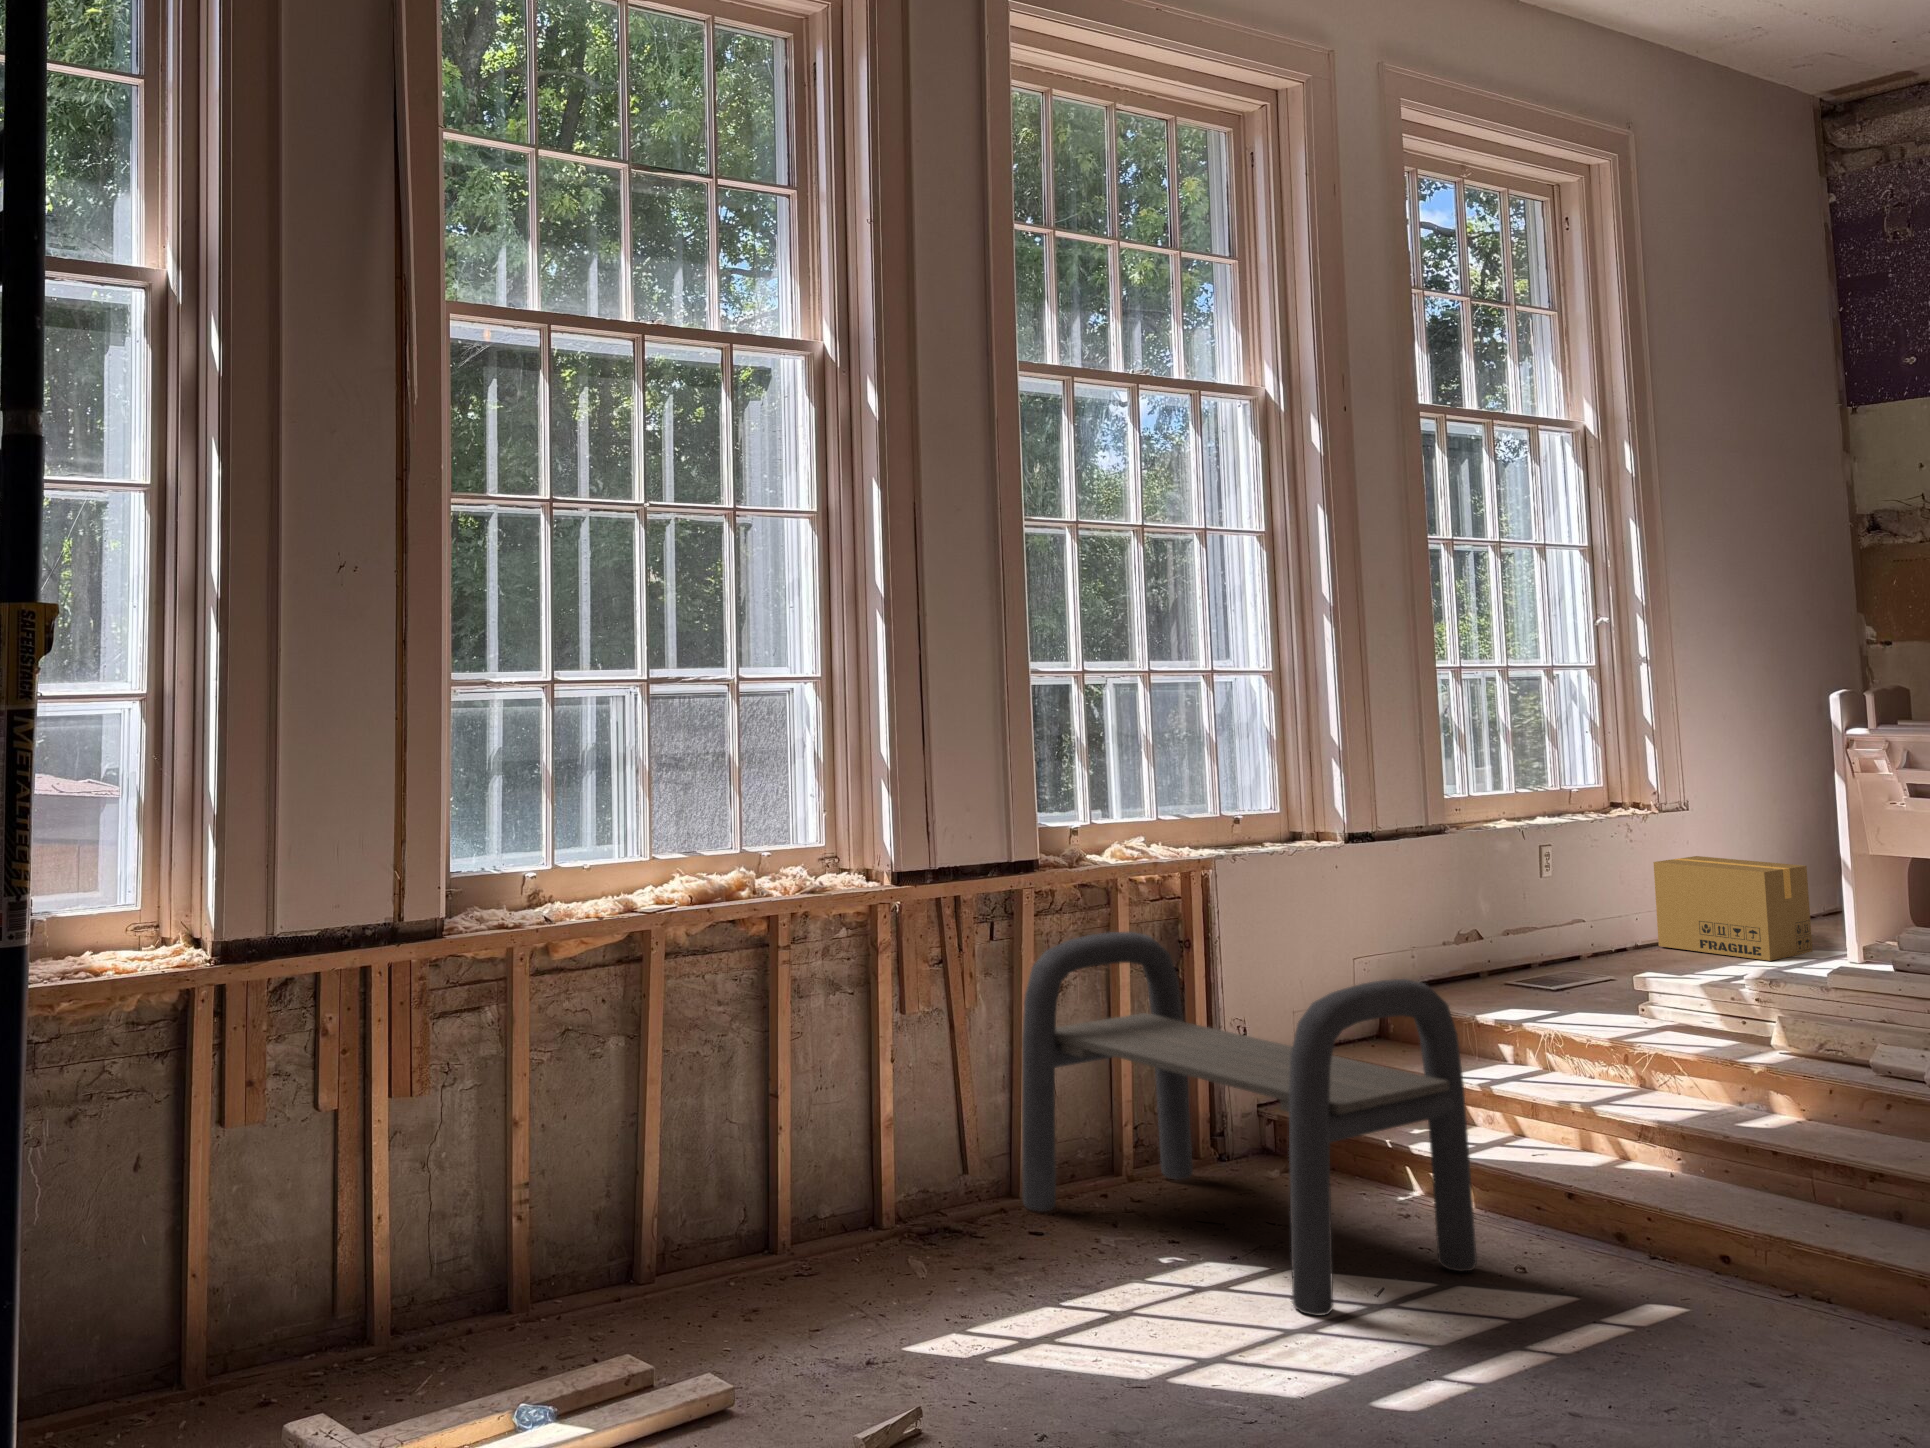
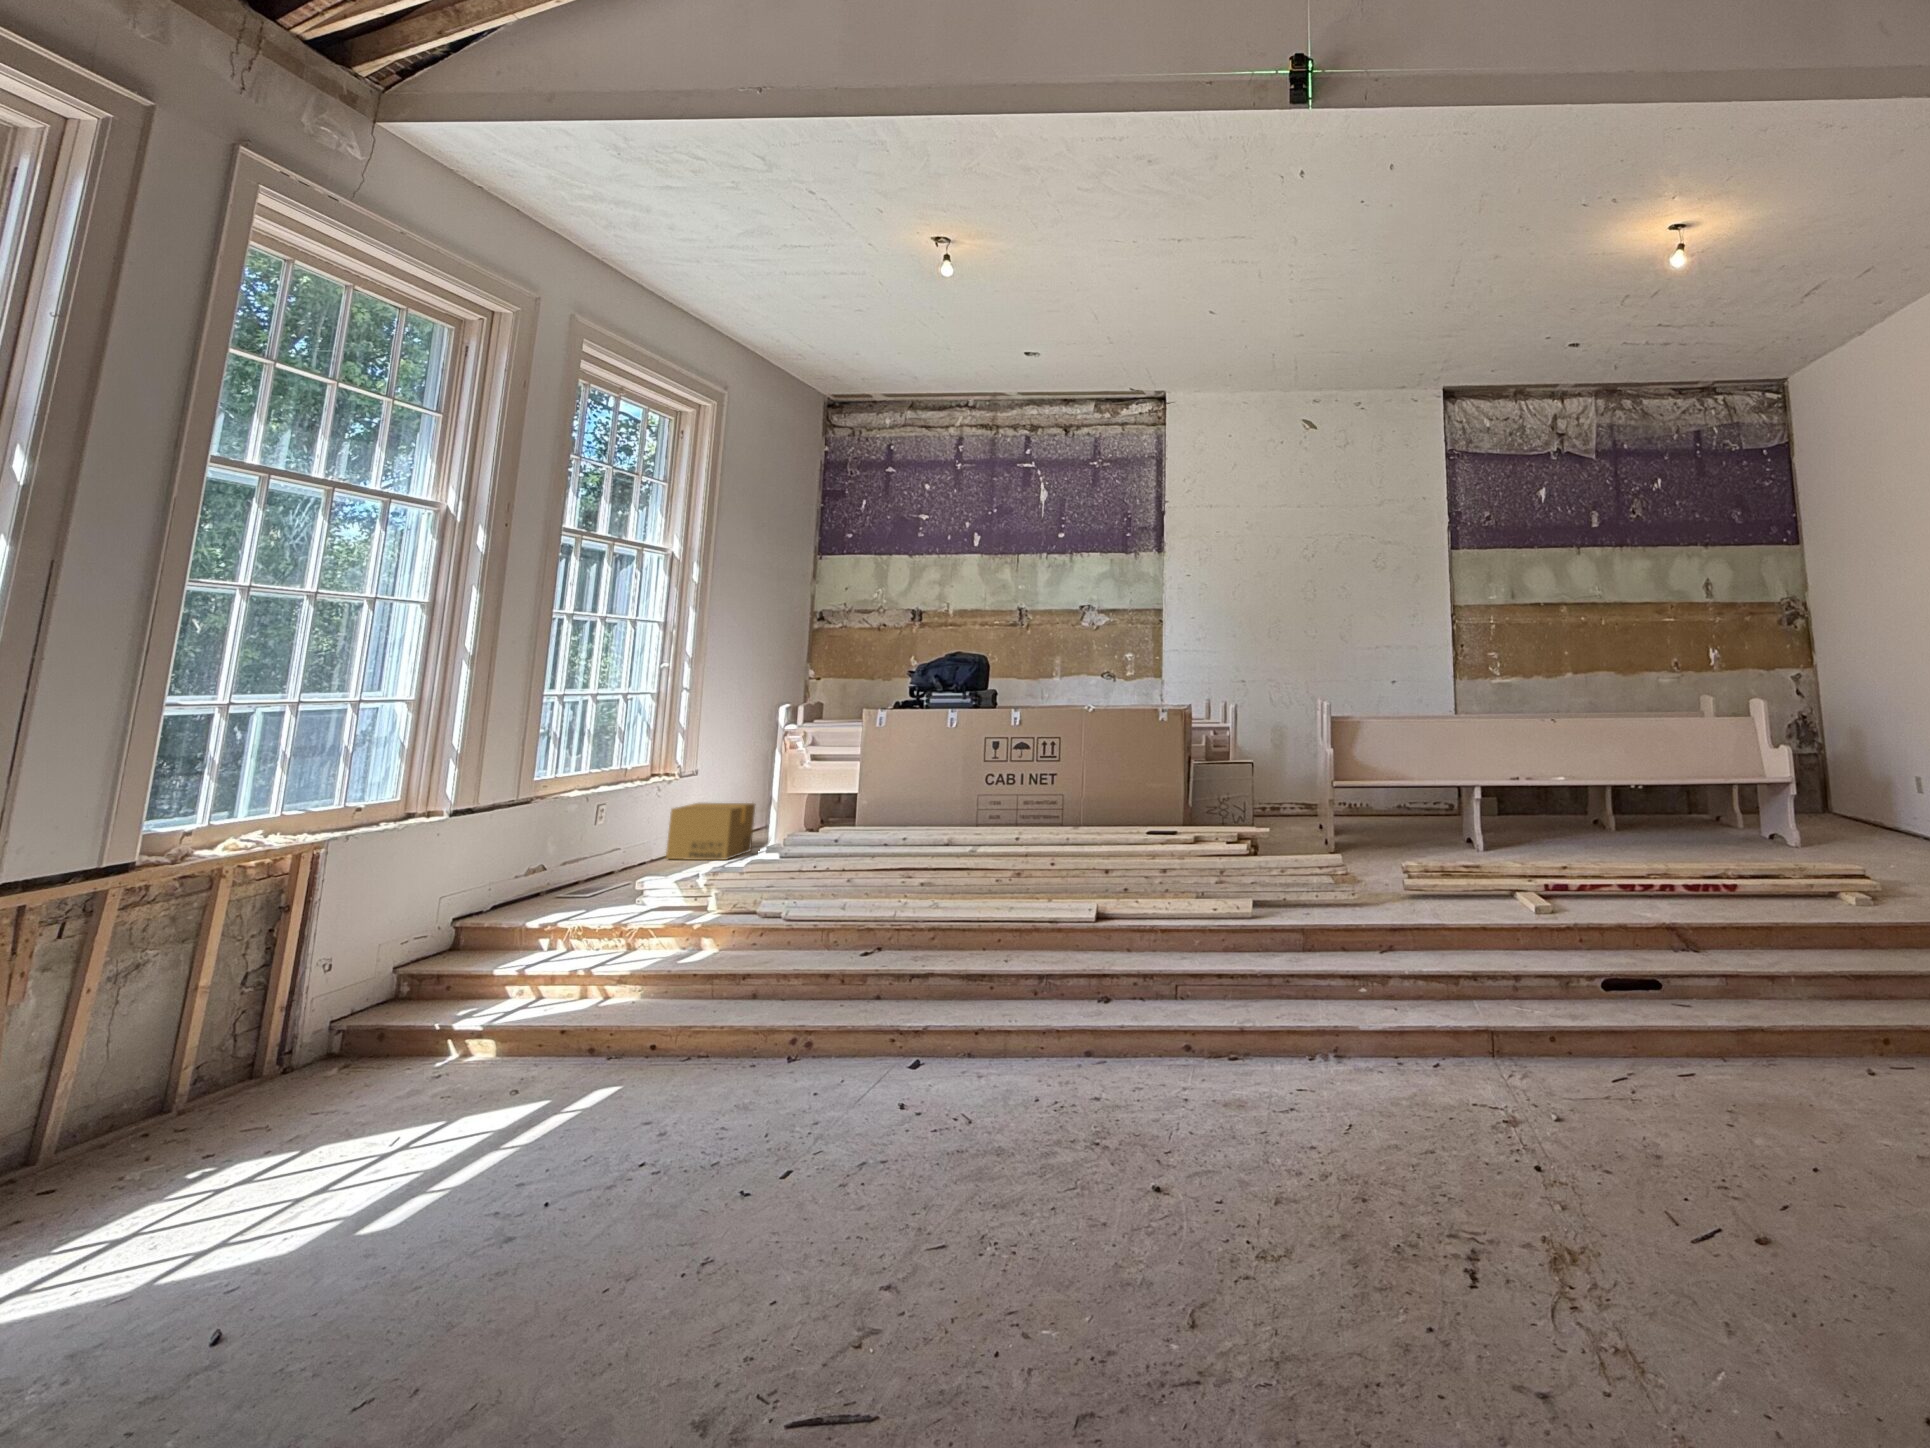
bench: present [1022,932,1477,1316] -> none [45,908,496,1178]

